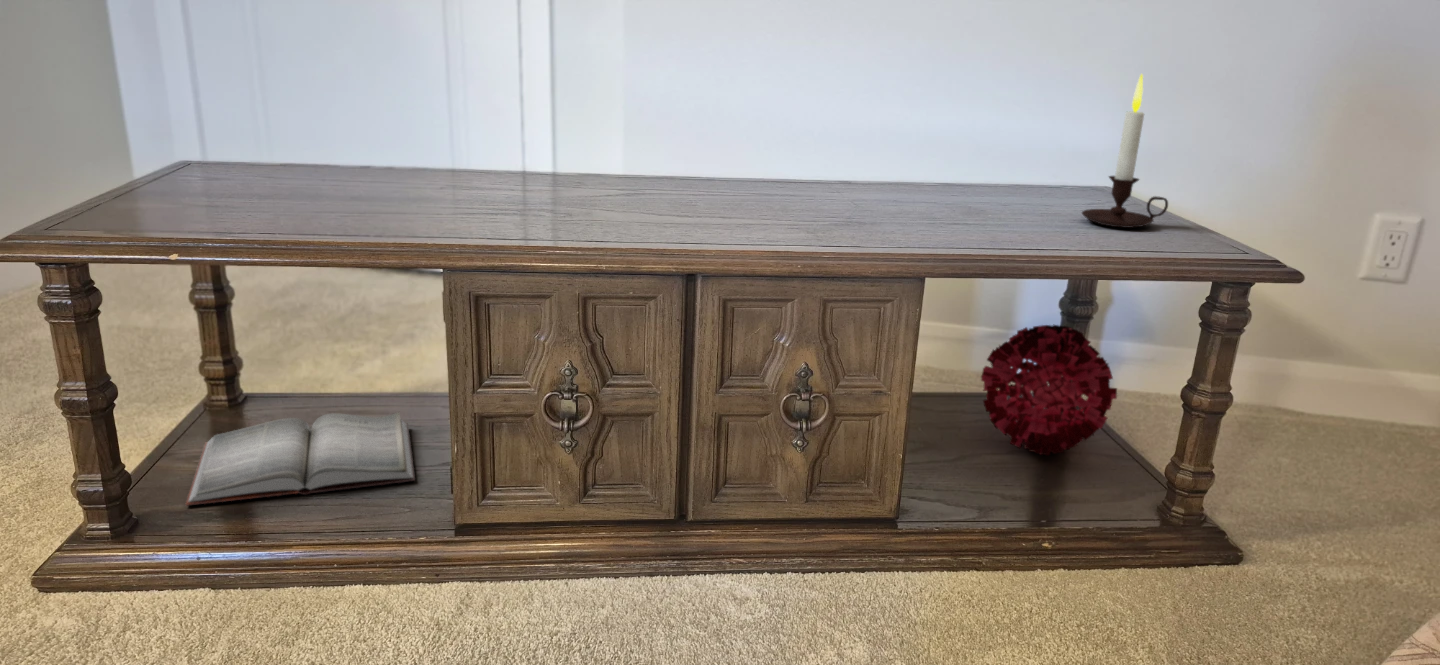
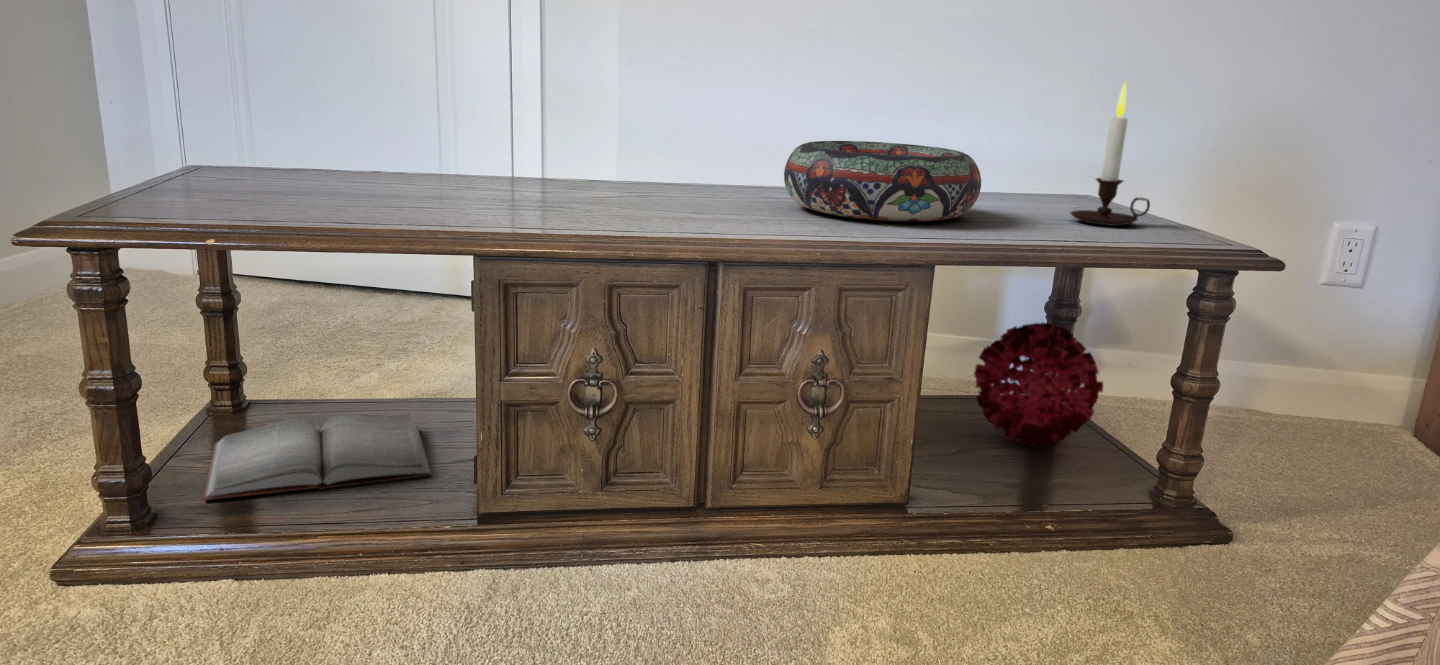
decorative bowl: none [777,135,984,225] -> present [784,141,981,222]

